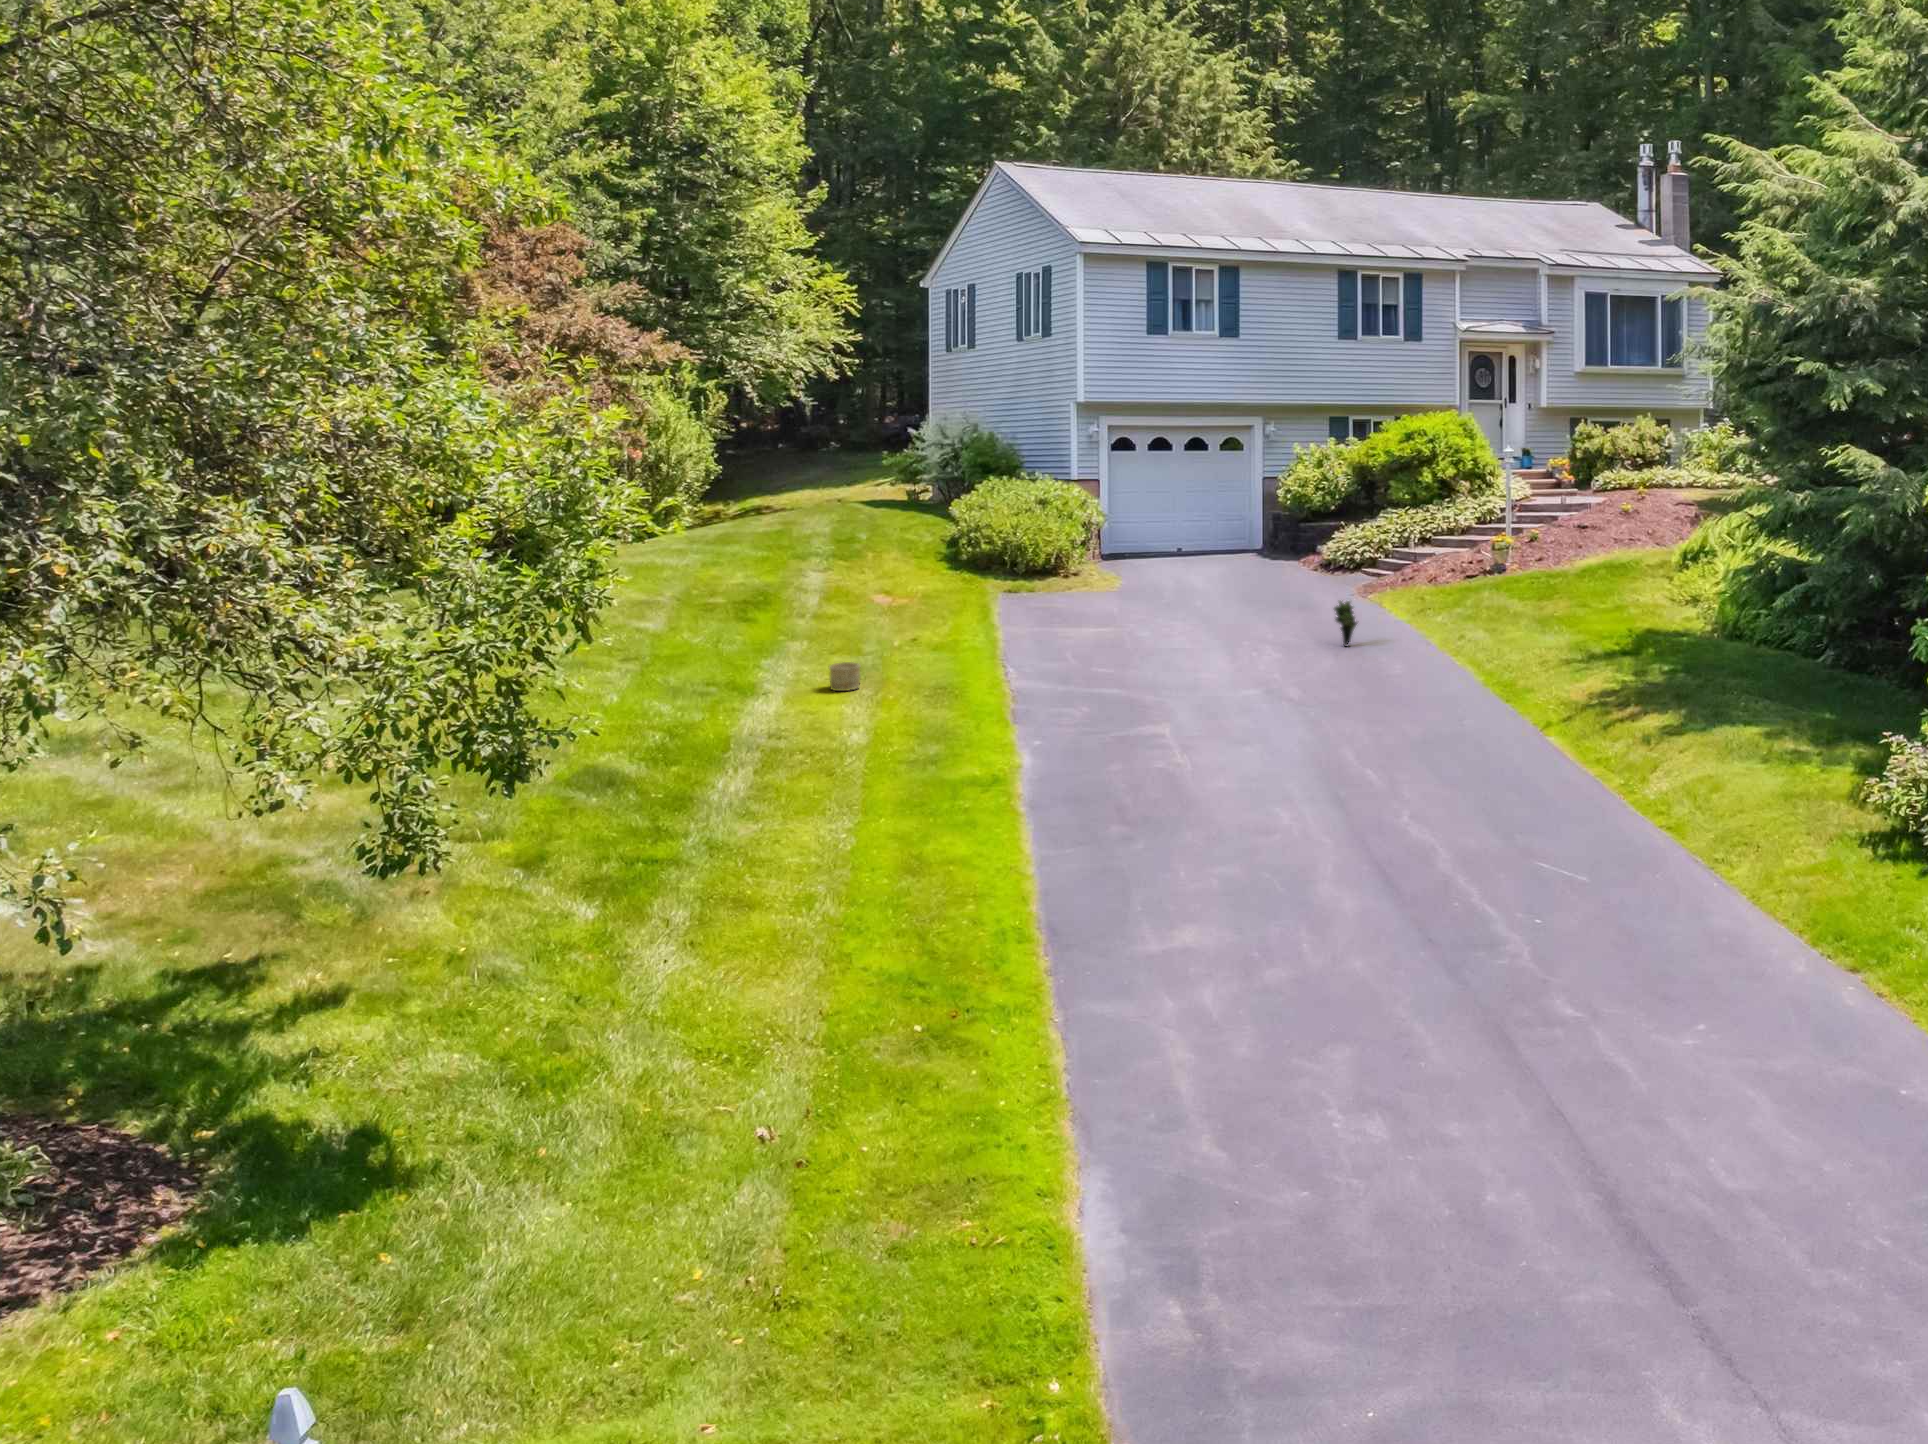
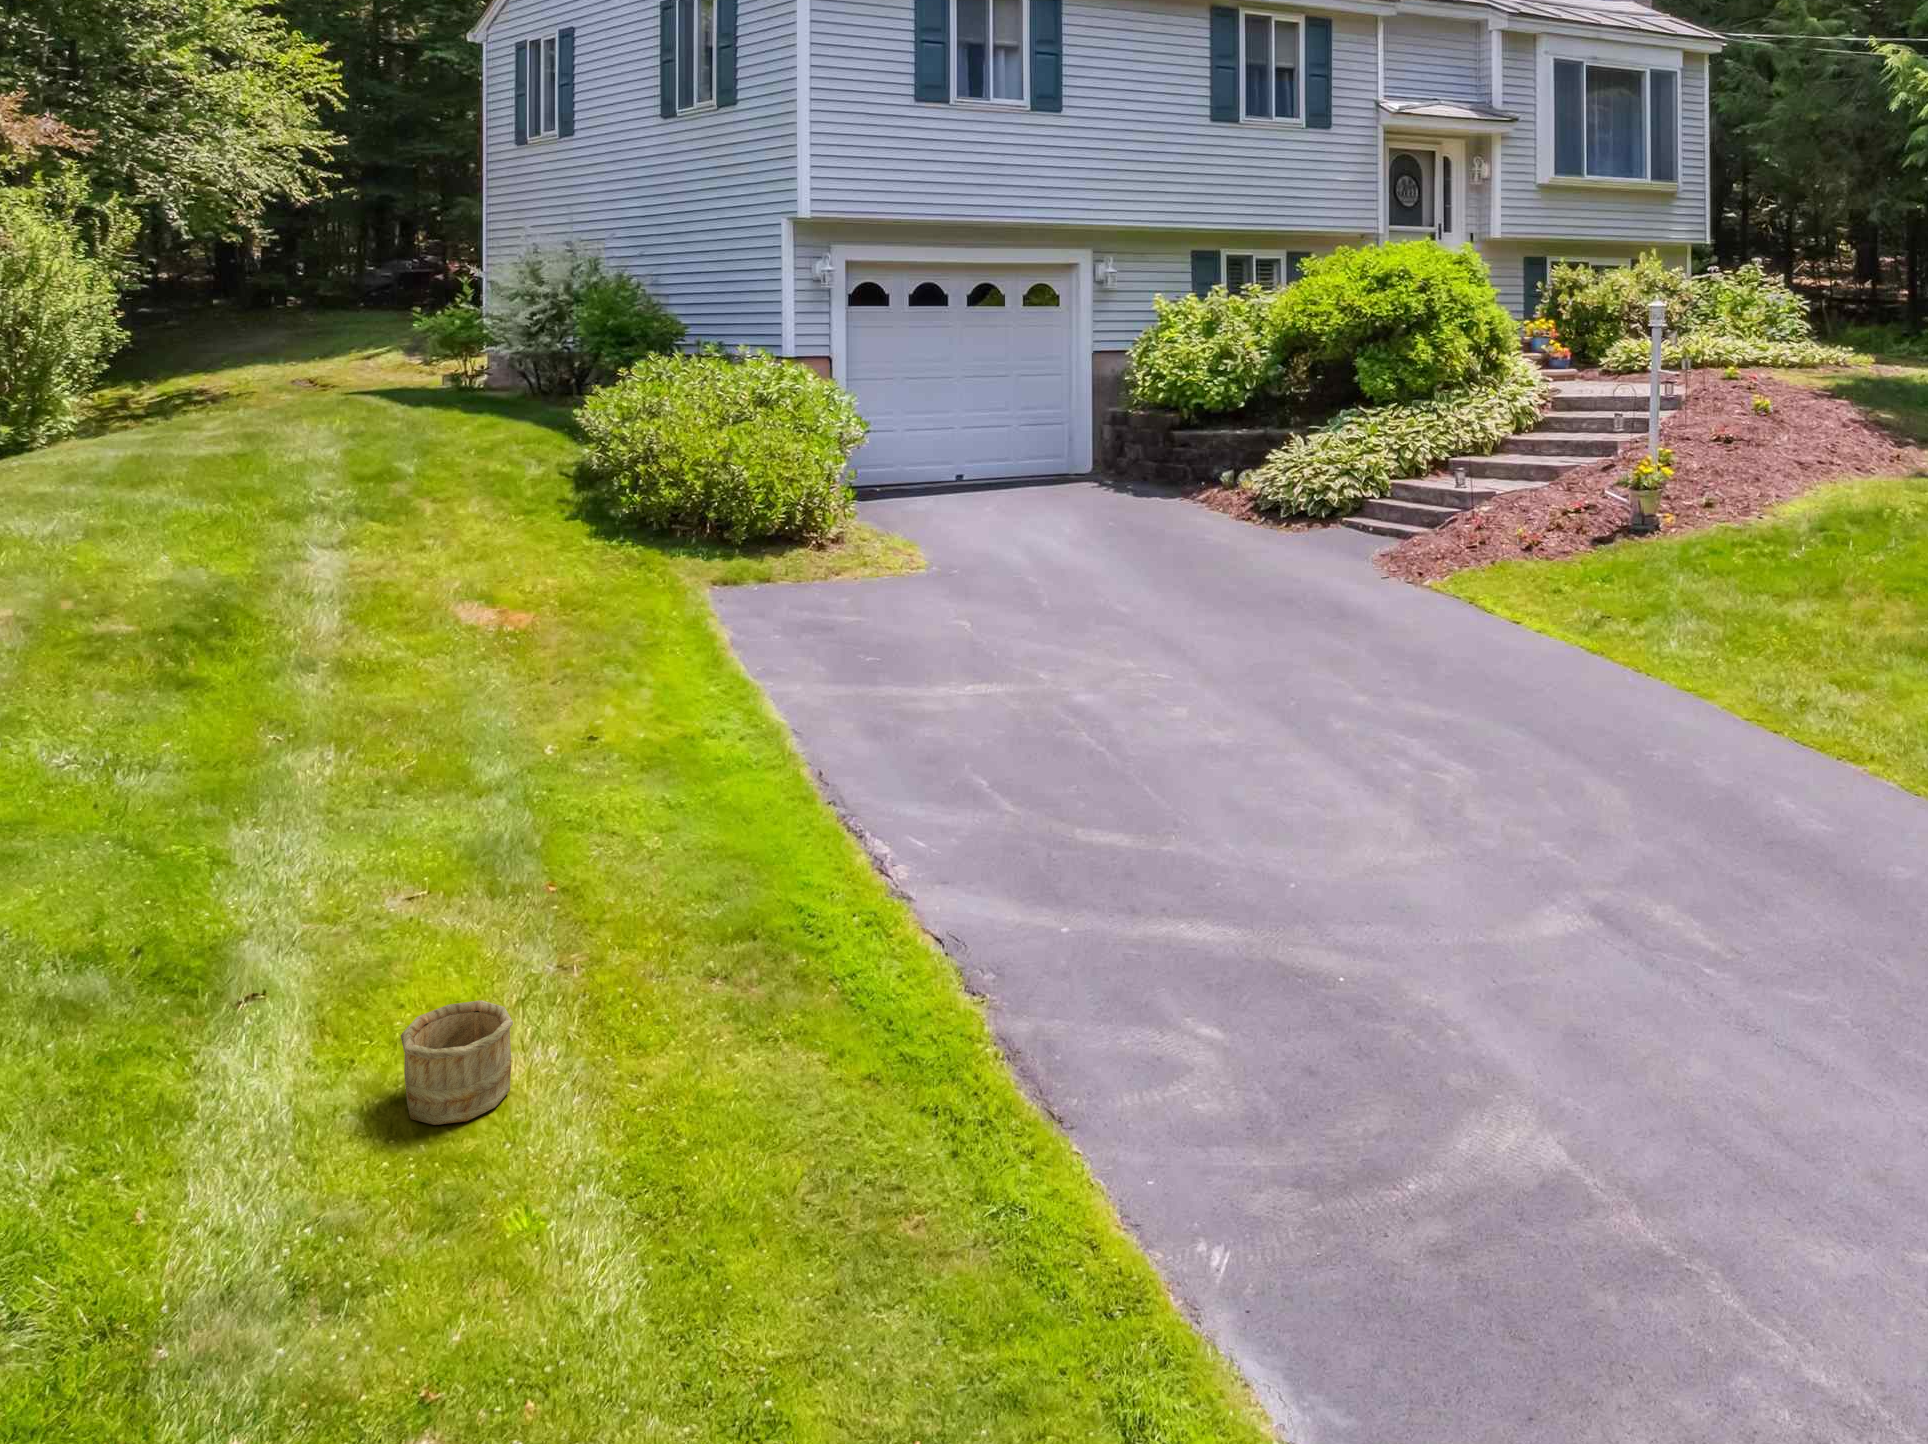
potted plant: present [1334,601,1357,646] -> none [1528,626,1584,732]

